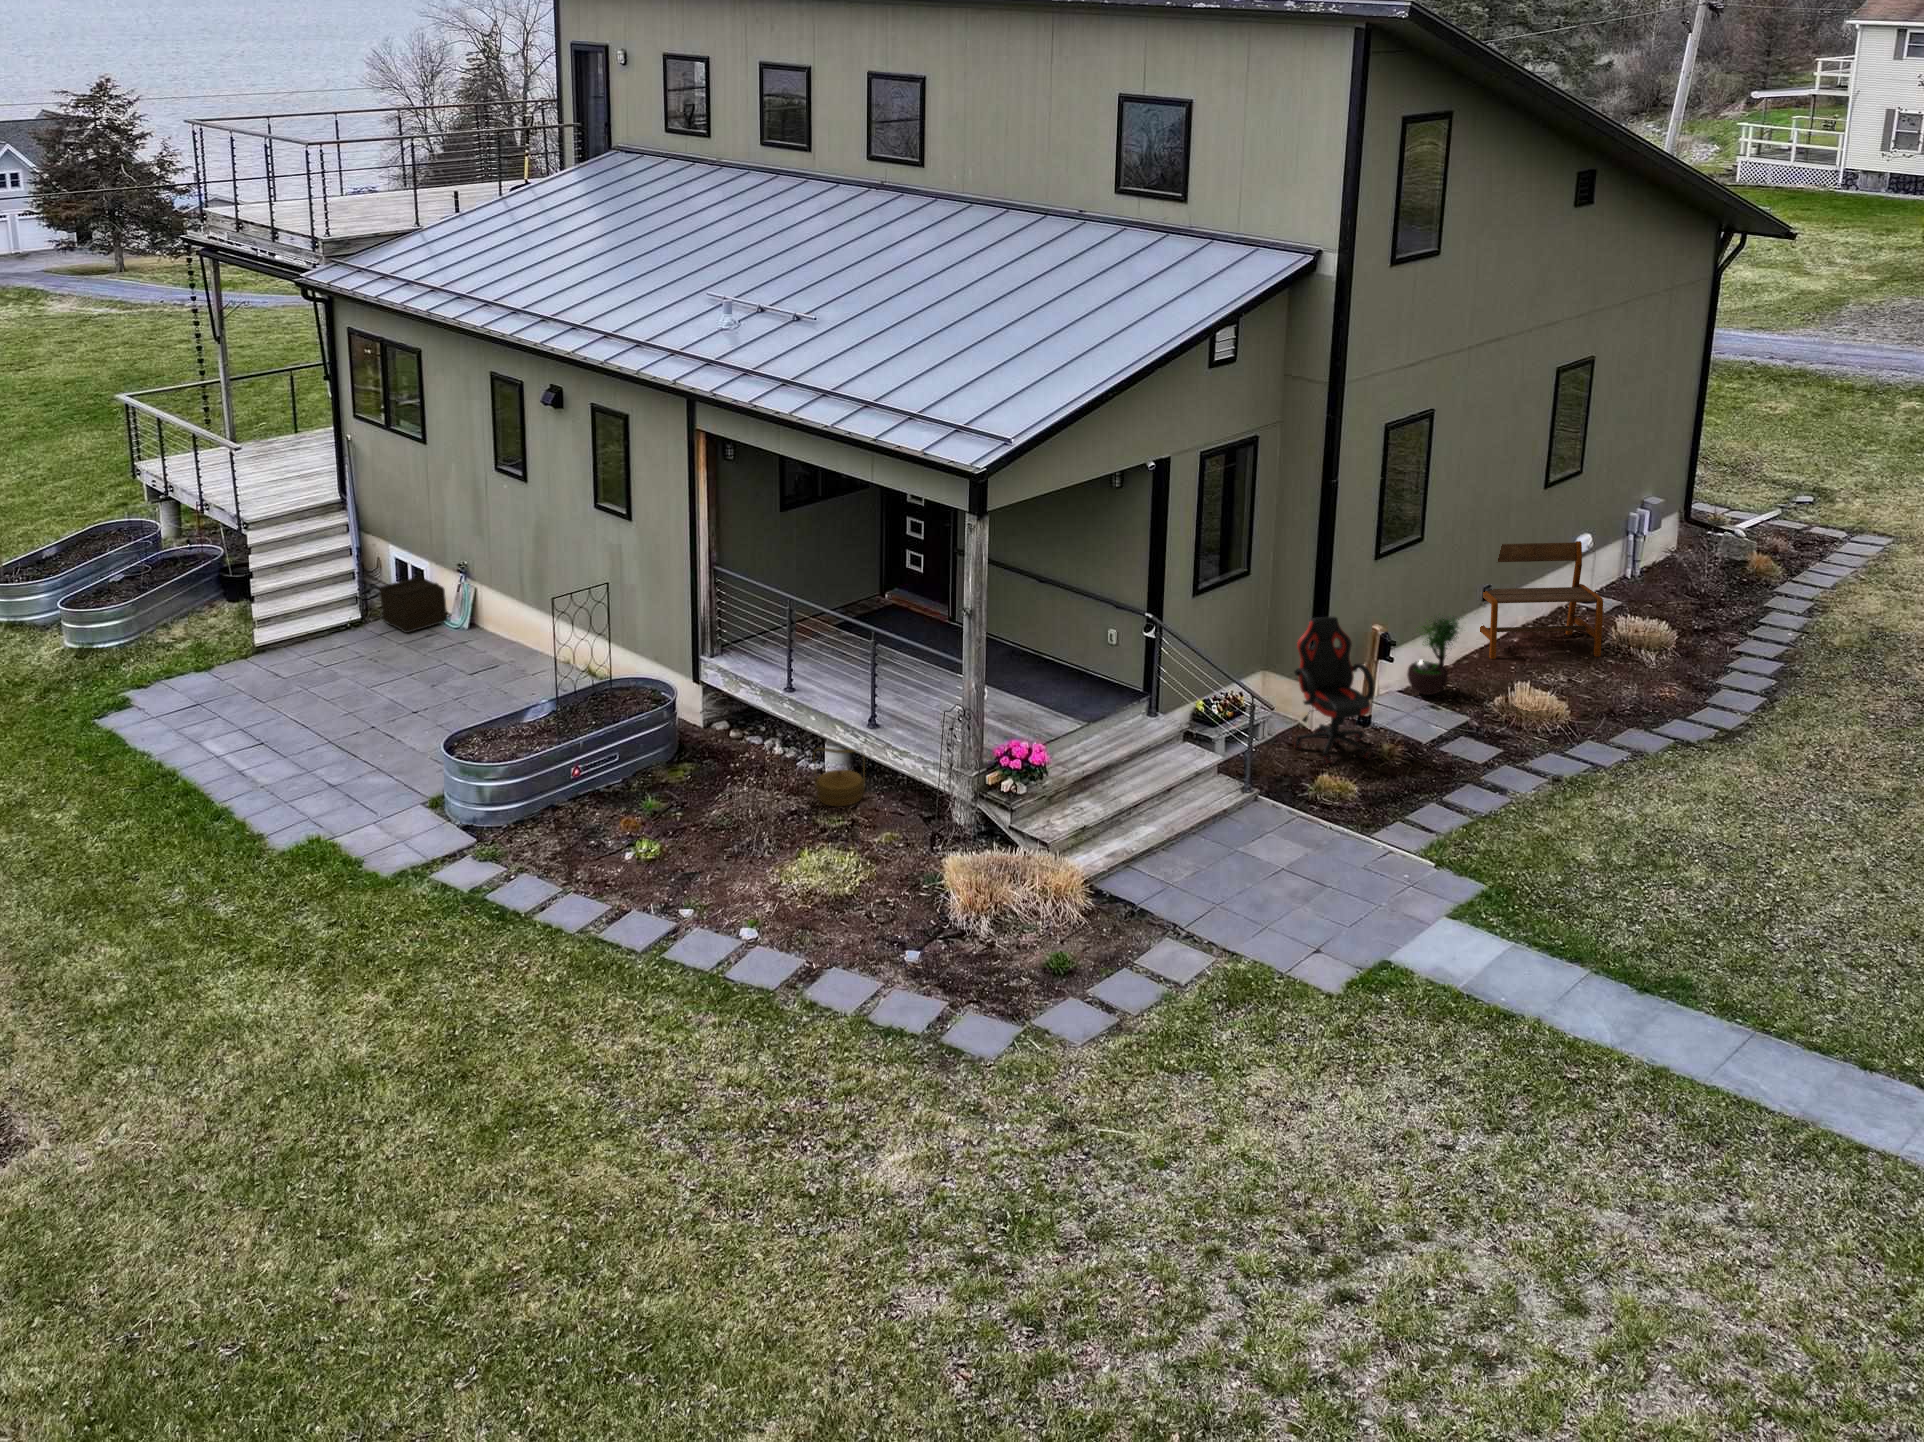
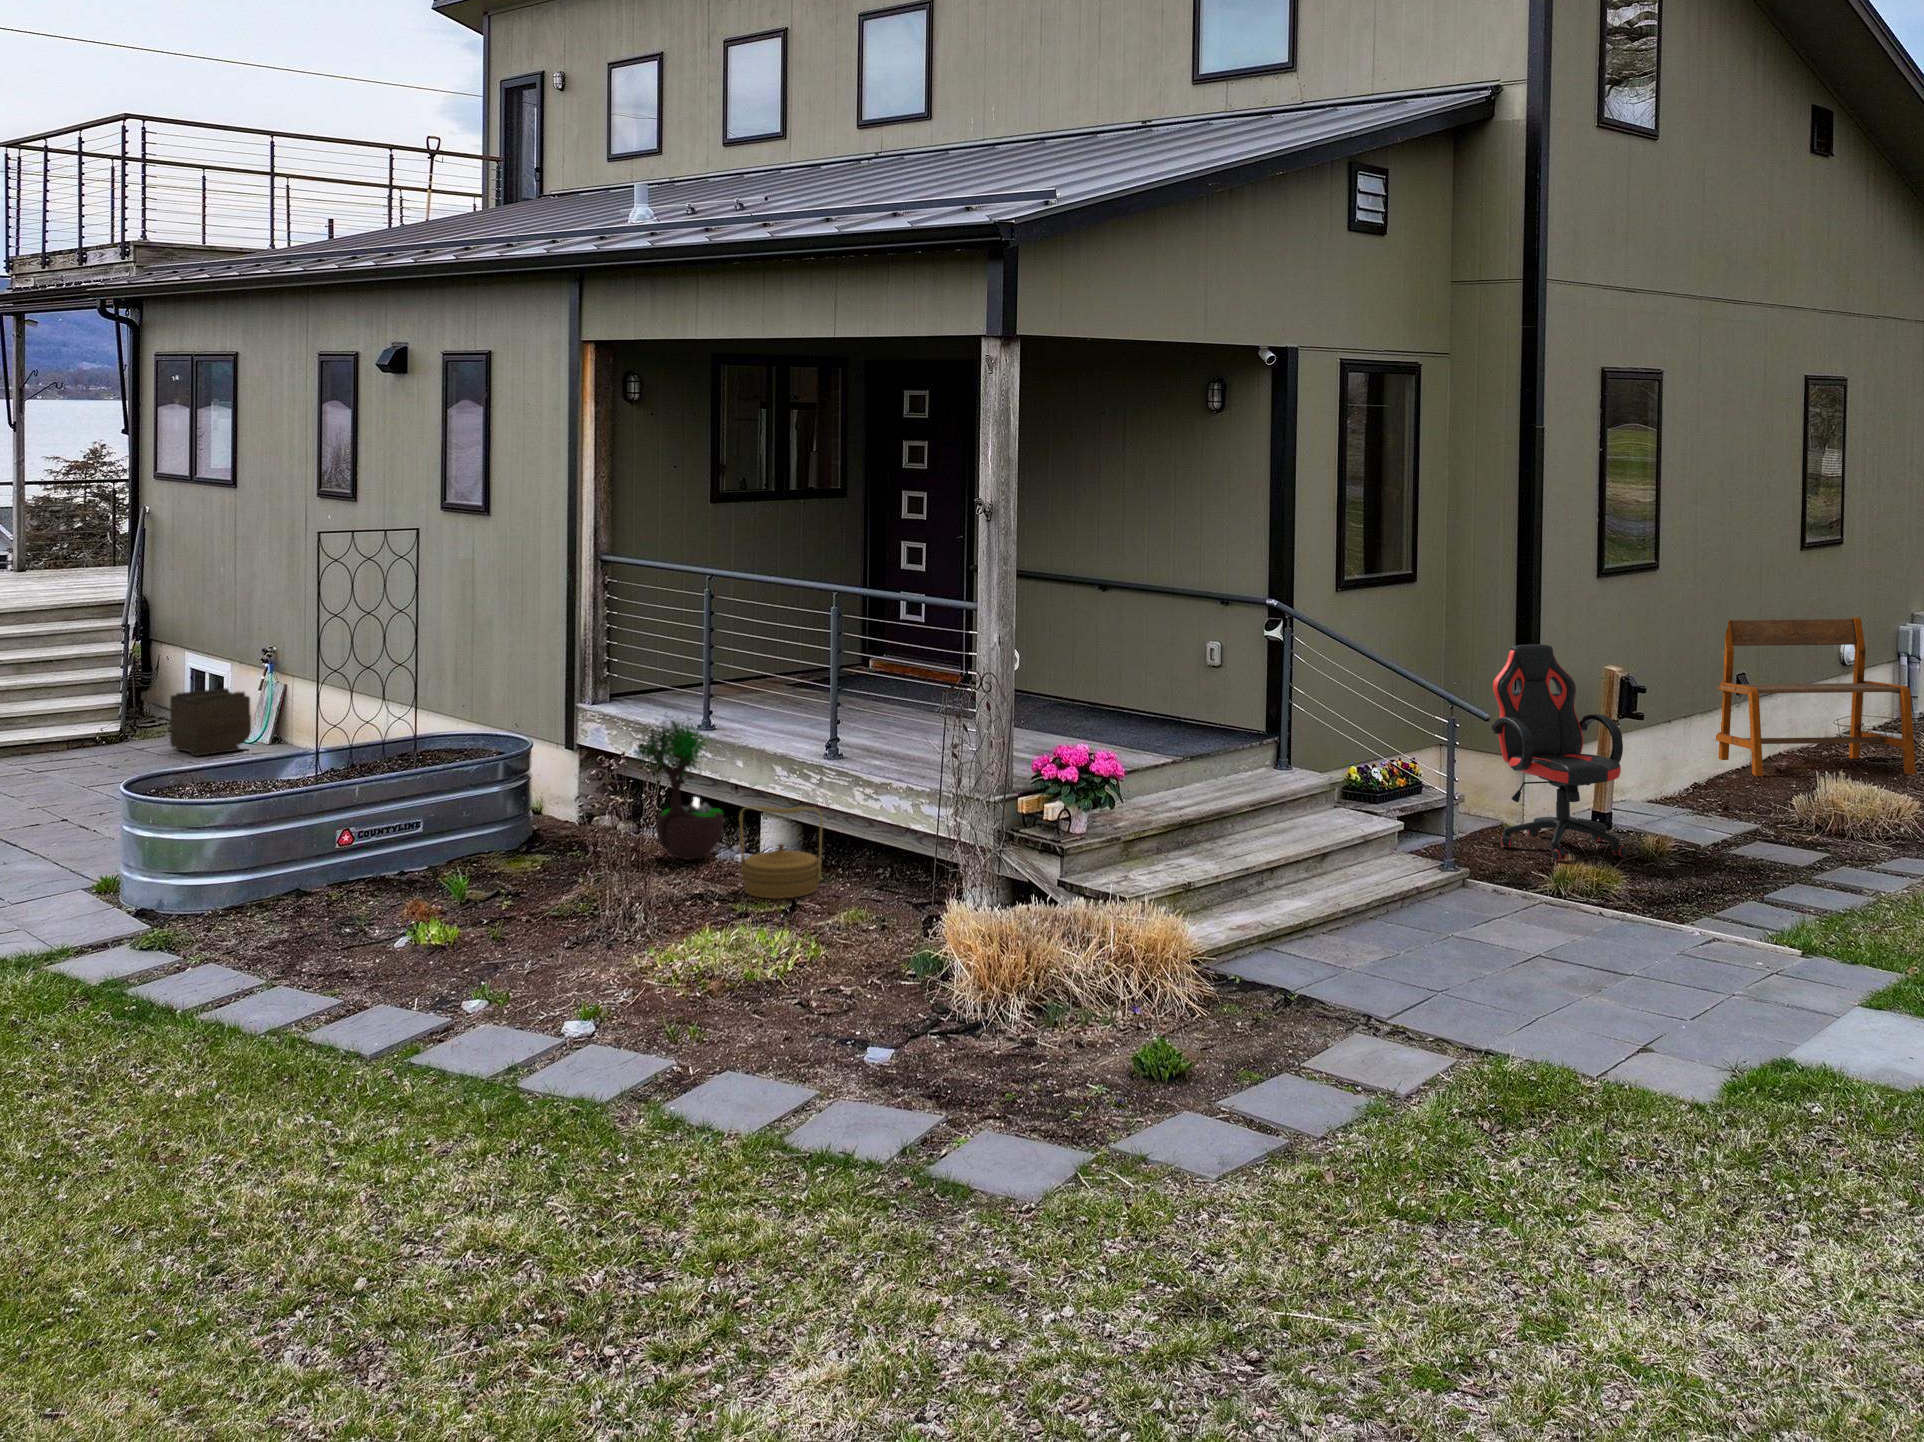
potted tree: present [1407,614,1459,695] -> present [630,712,724,860]

